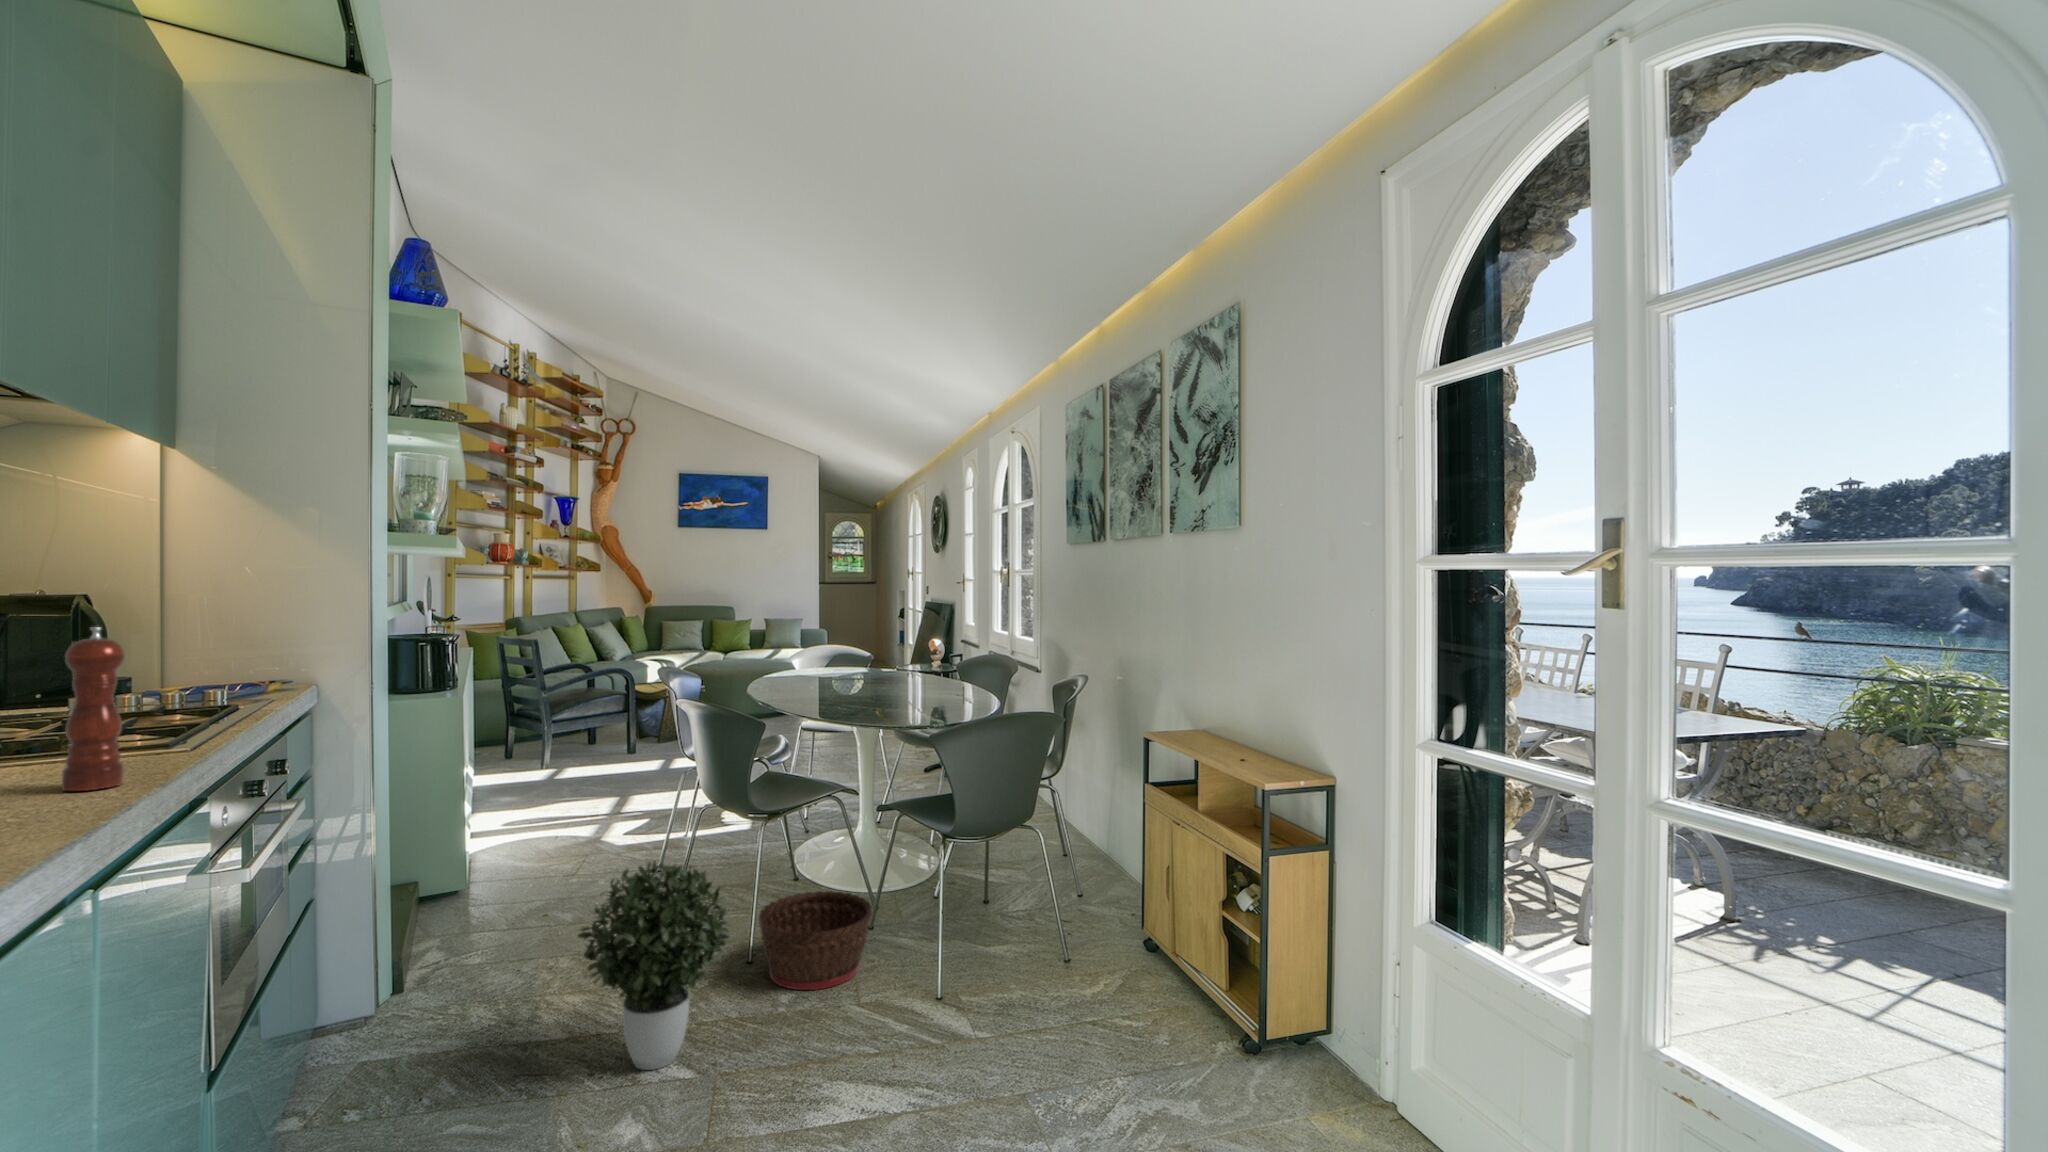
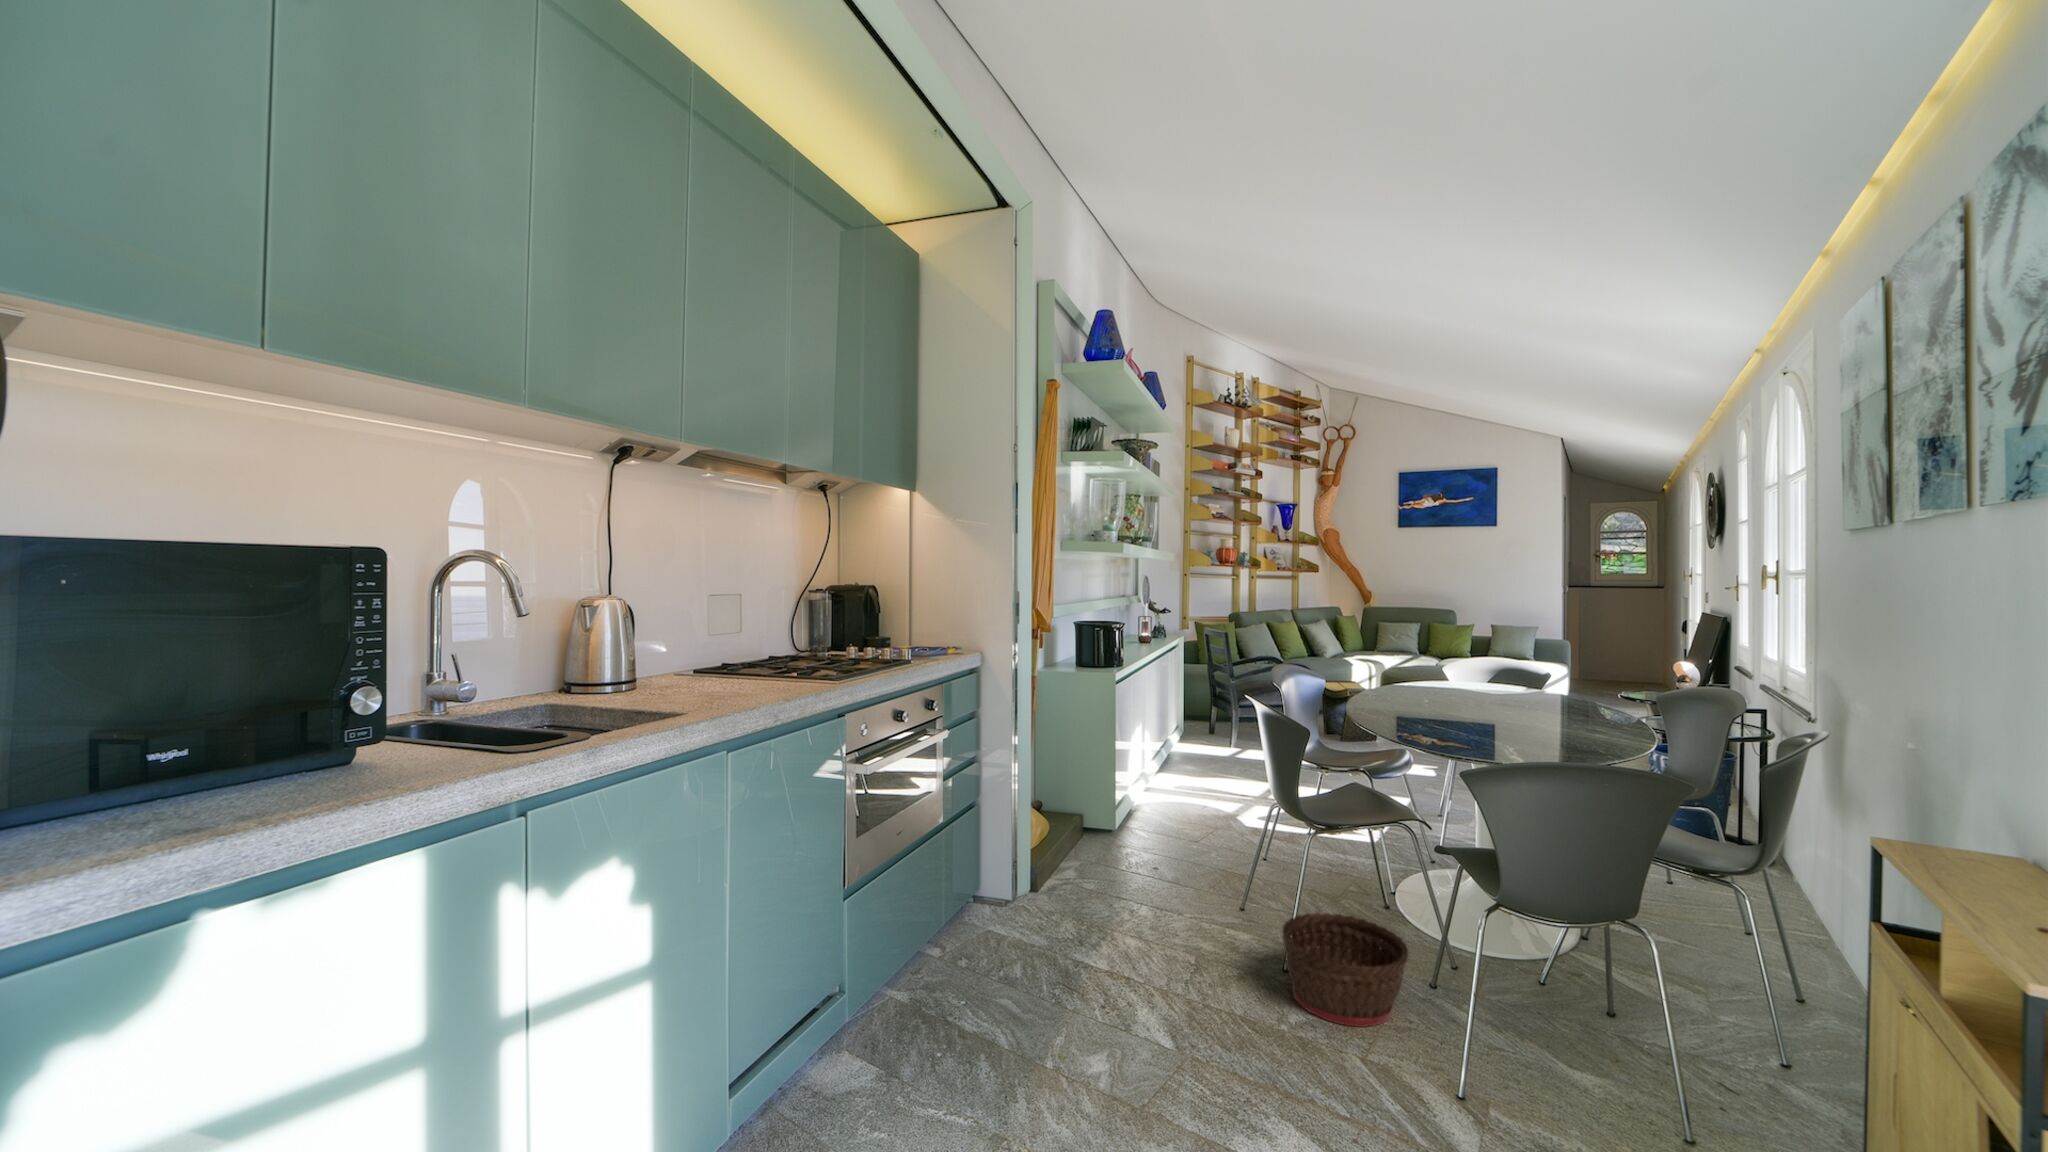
pepper mill: present [62,627,125,791] -> none [746,607,773,704]
potted plant: present [578,862,729,1070] -> none [1091,838,1220,1029]

